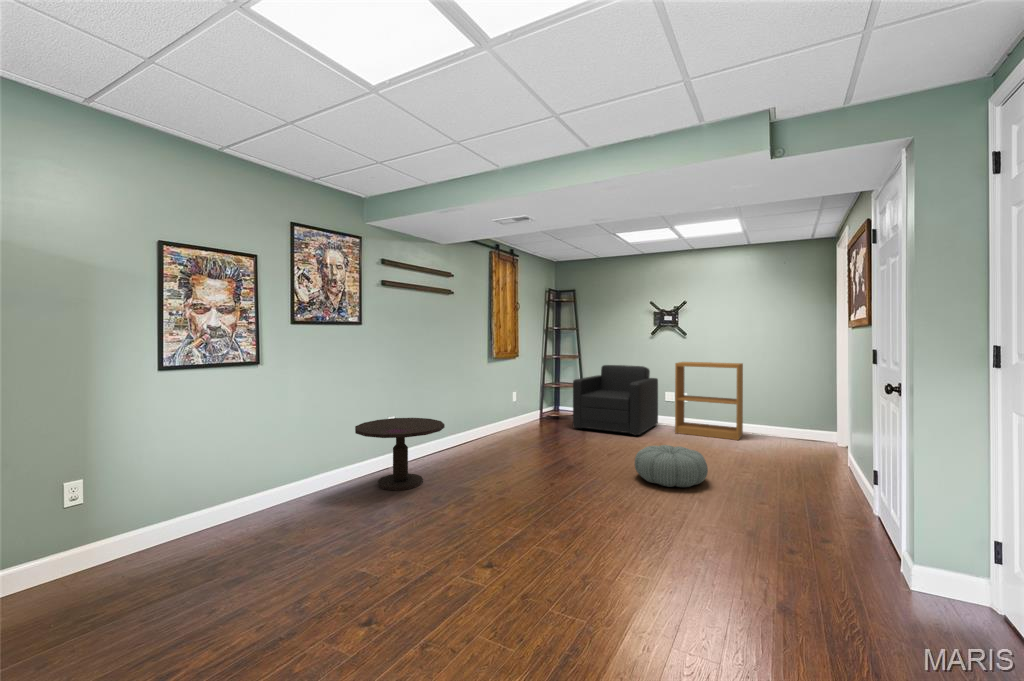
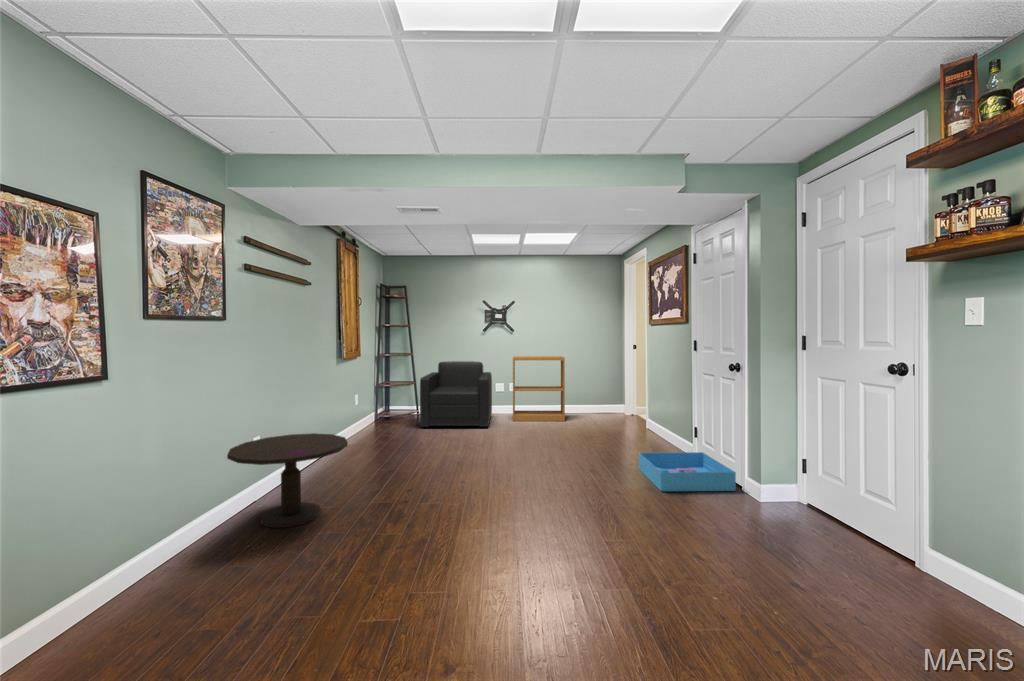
pouf: present [635,445,708,487] -> none [523,431,584,467]
storage bin: none [767,486,891,562] -> present [639,452,736,491]

